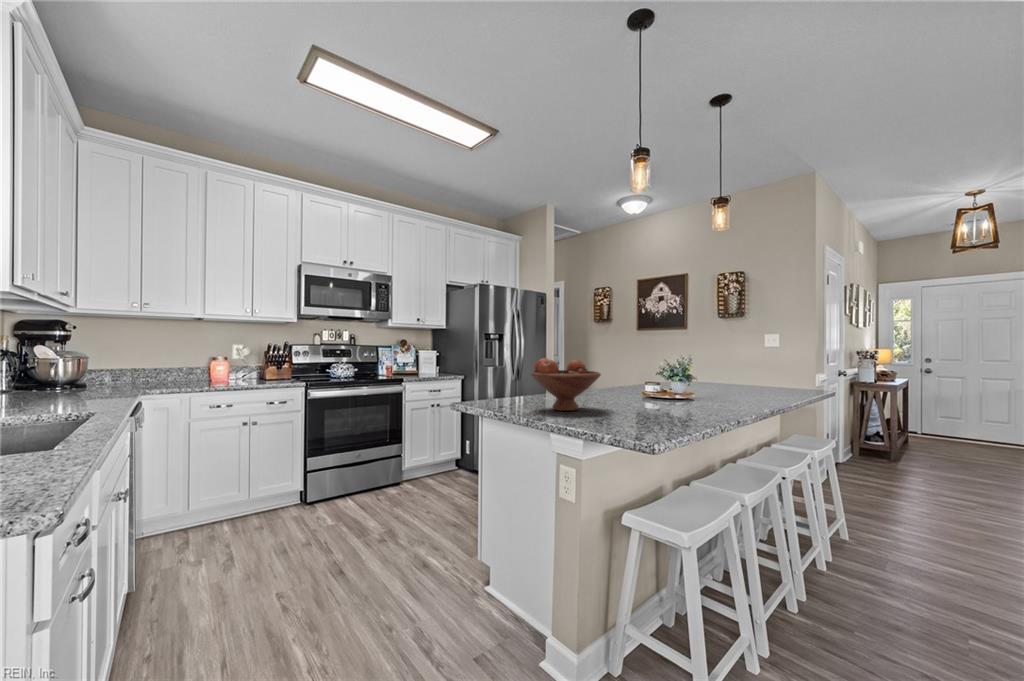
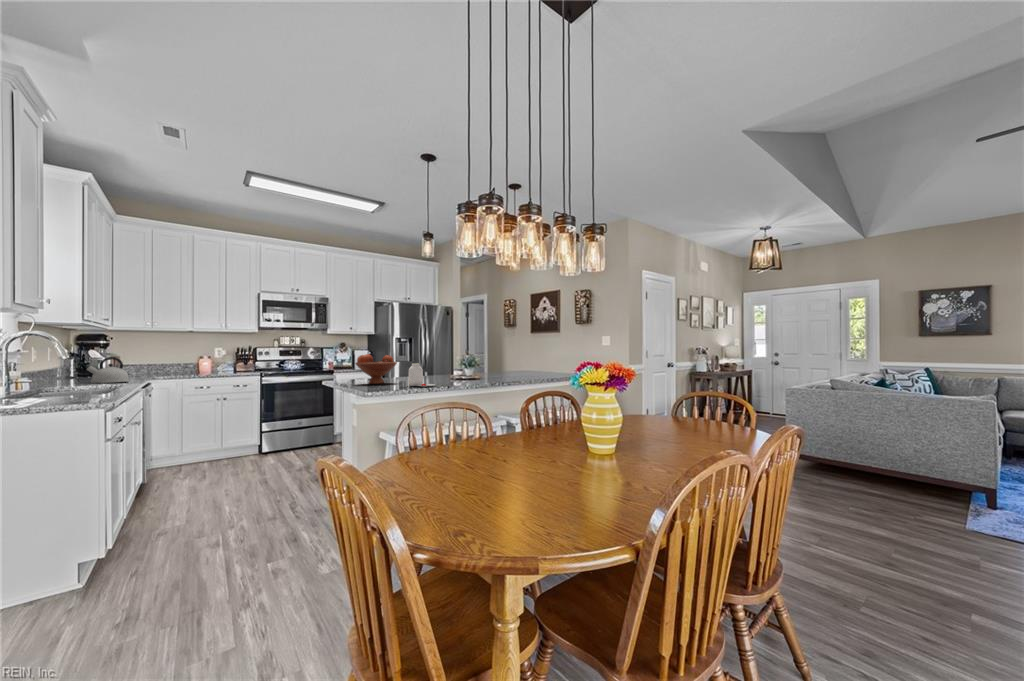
kettle: none [25,359,108,407] -> present [87,357,129,383]
jar: none [661,377,740,424] -> present [408,363,435,387]

